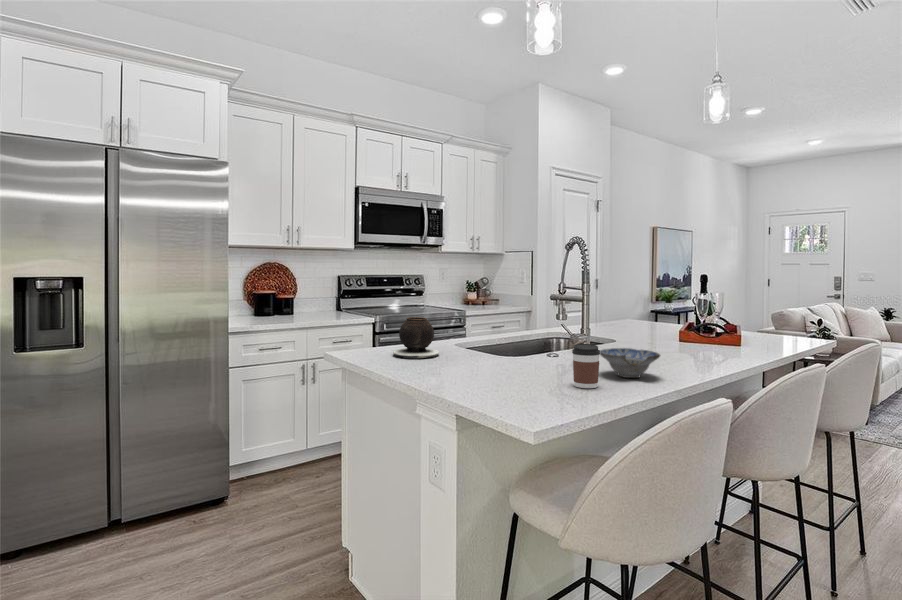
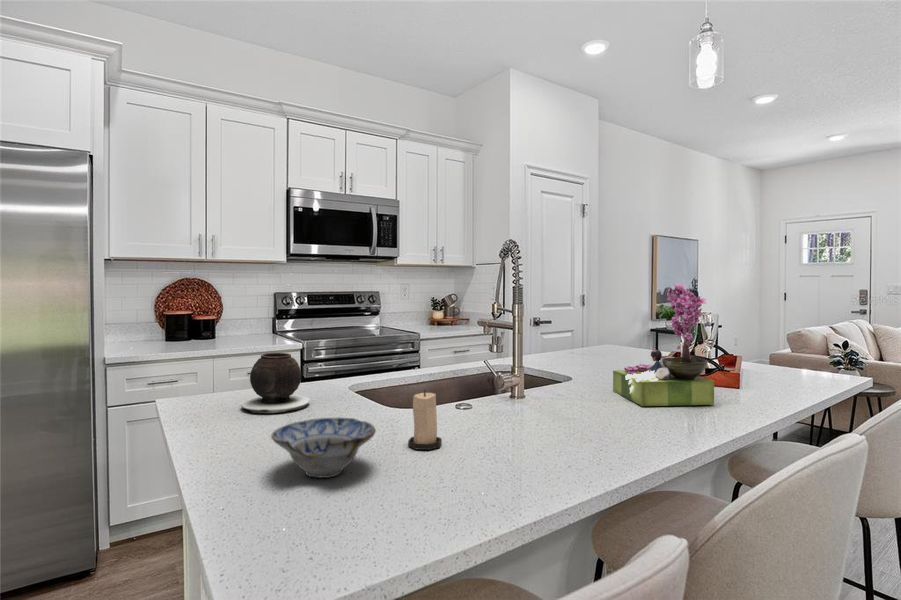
flower arrangement: none [649,268,725,355] -> present [613,283,714,406]
candle: none [533,337,554,375] -> present [408,390,442,450]
coffee cup: present [572,344,600,388] -> none [448,405,491,482]
ceramic bowl: present [600,348,660,378] -> present [271,418,375,478]

